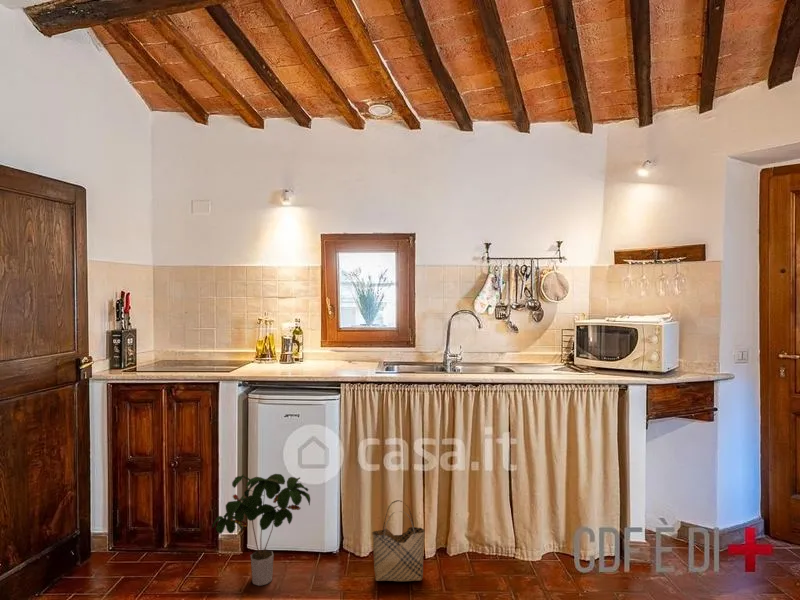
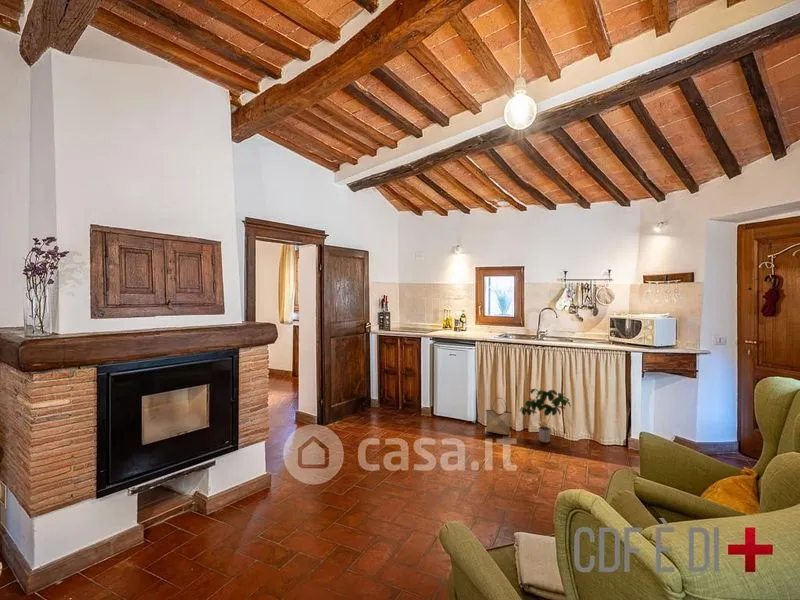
potted plant: present [212,474,310,586] -> present [520,389,571,442]

